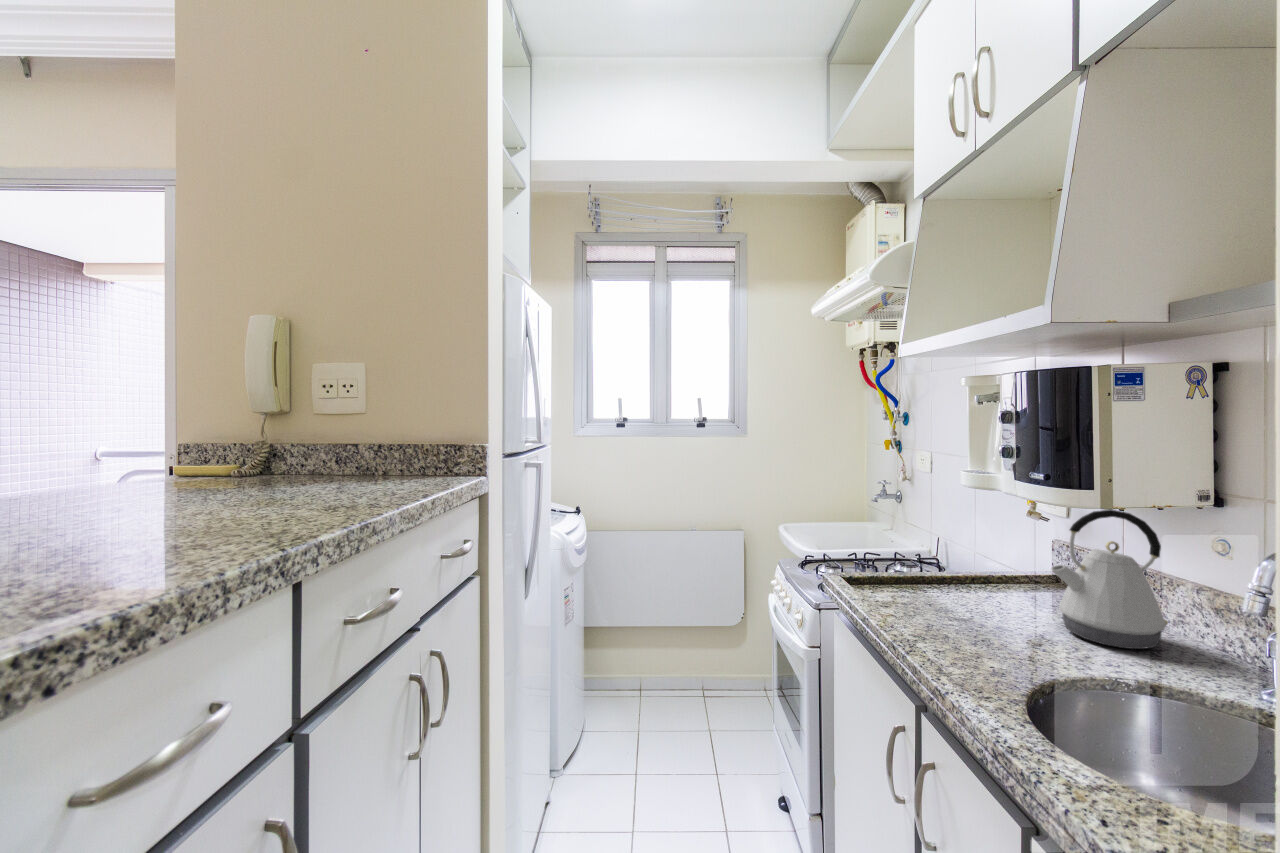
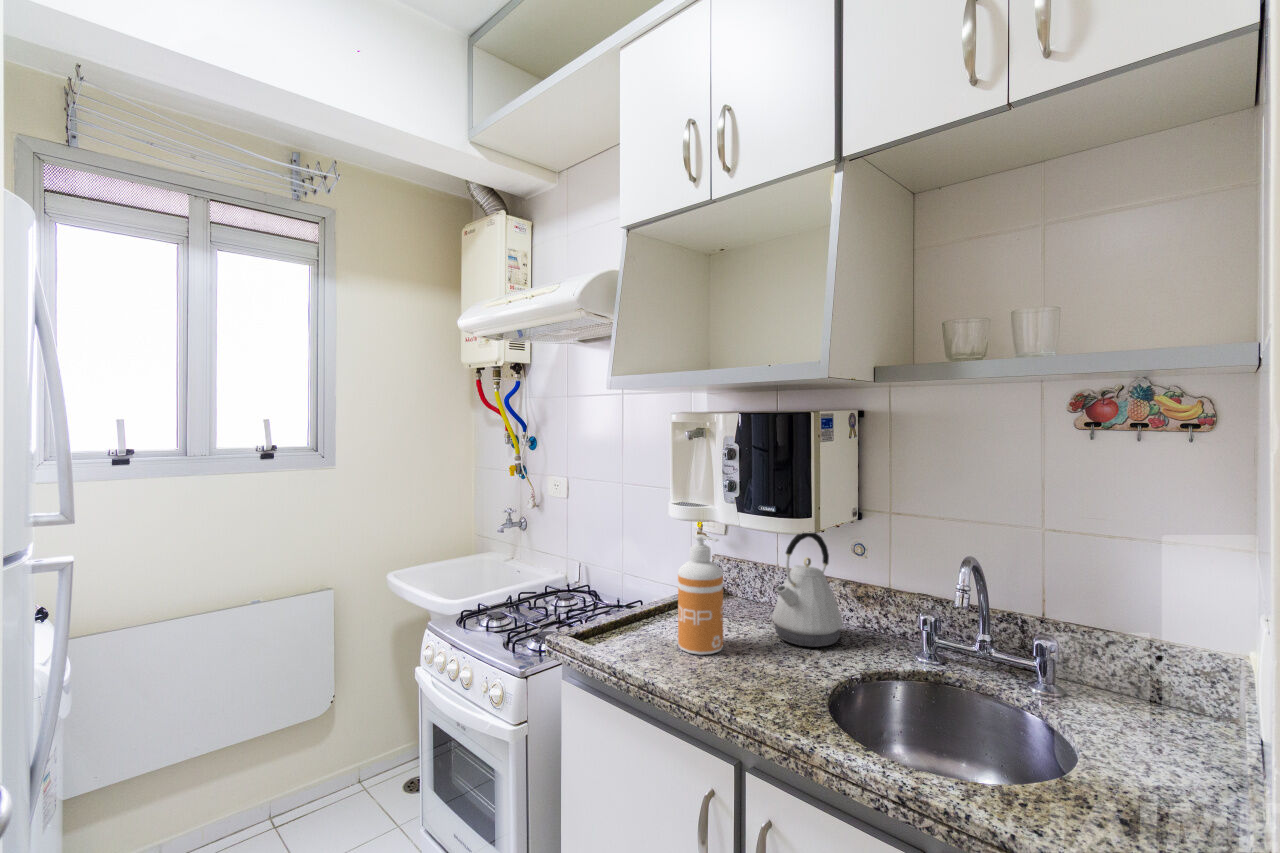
soap dispenser: none [932,497,985,617] -> present [678,535,723,655]

